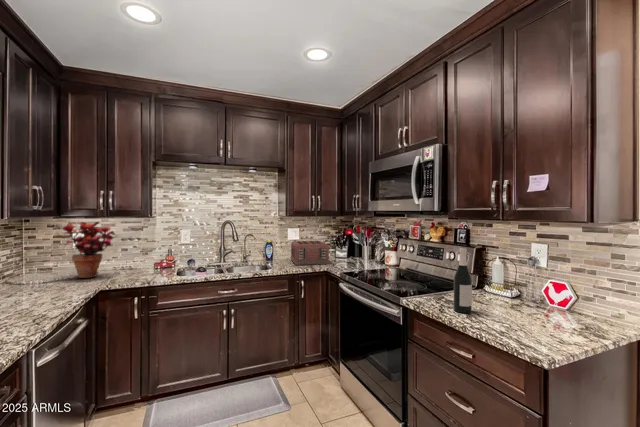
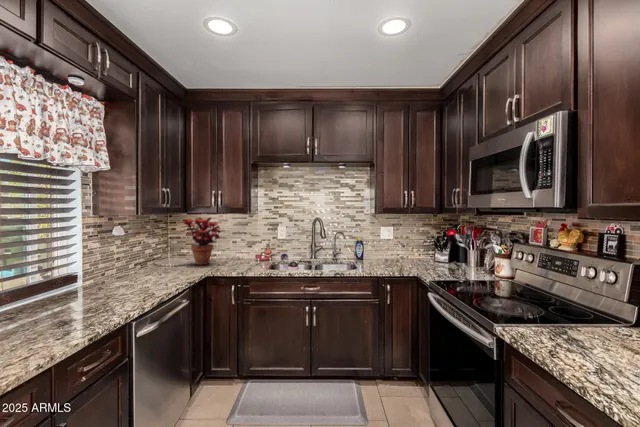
toaster: present [291,241,329,265] -> none [383,241,423,268]
wine bottle: present [454,247,472,313] -> none [575,262,609,366]

